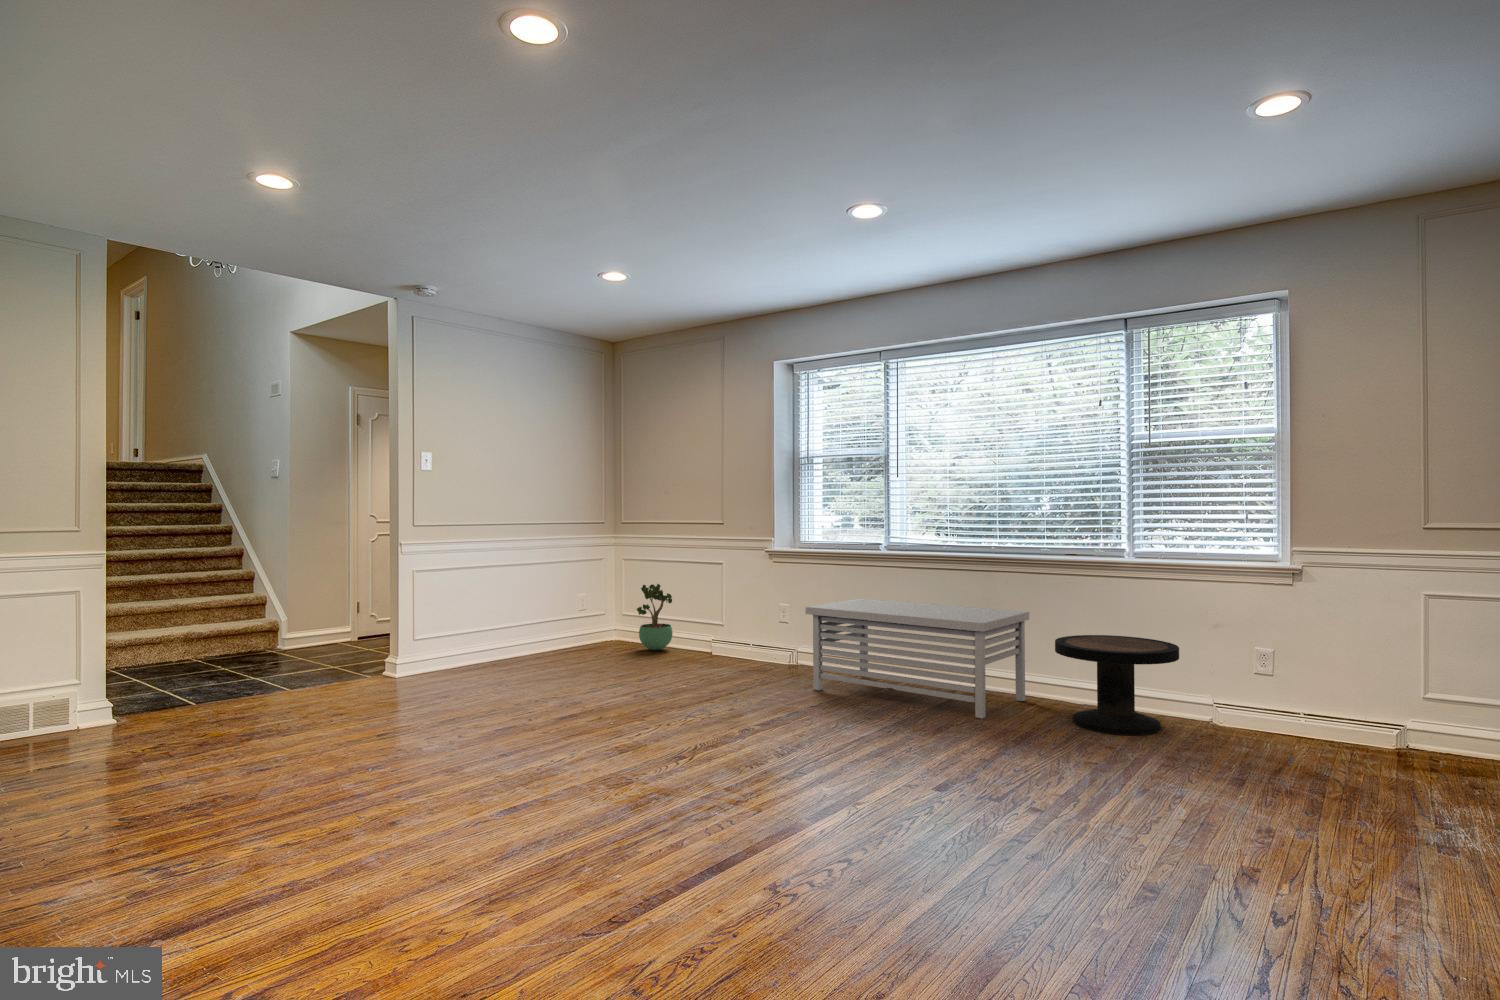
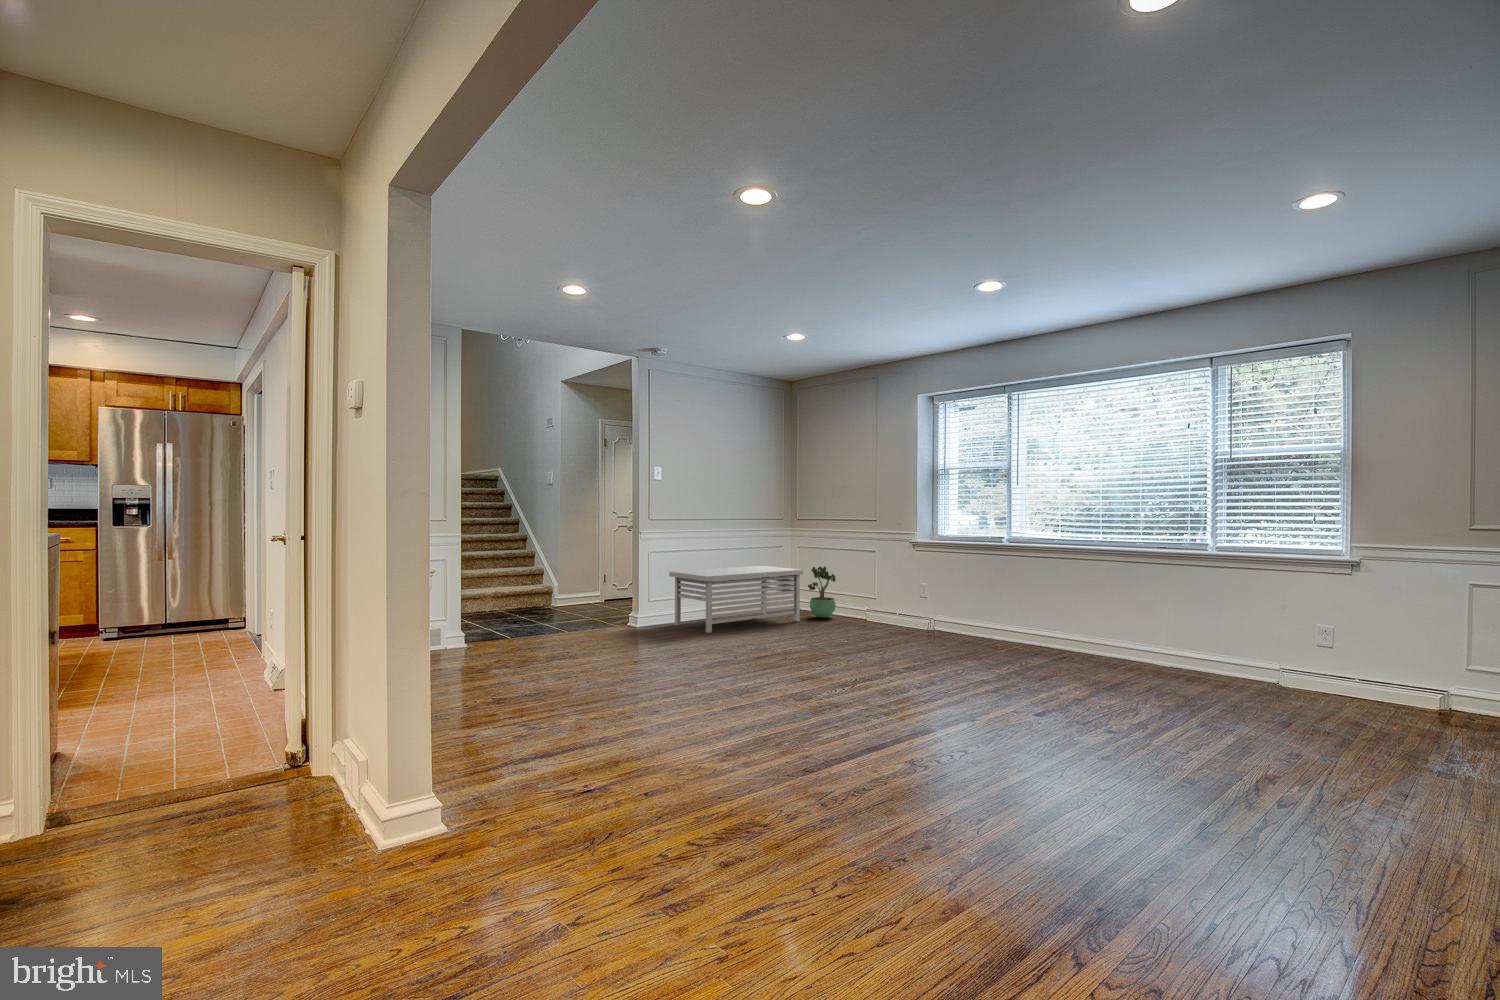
storage bench: present [805,598,1029,719] -> present [669,566,803,633]
side table: present [1055,635,1179,735] -> none [1144,613,1252,693]

